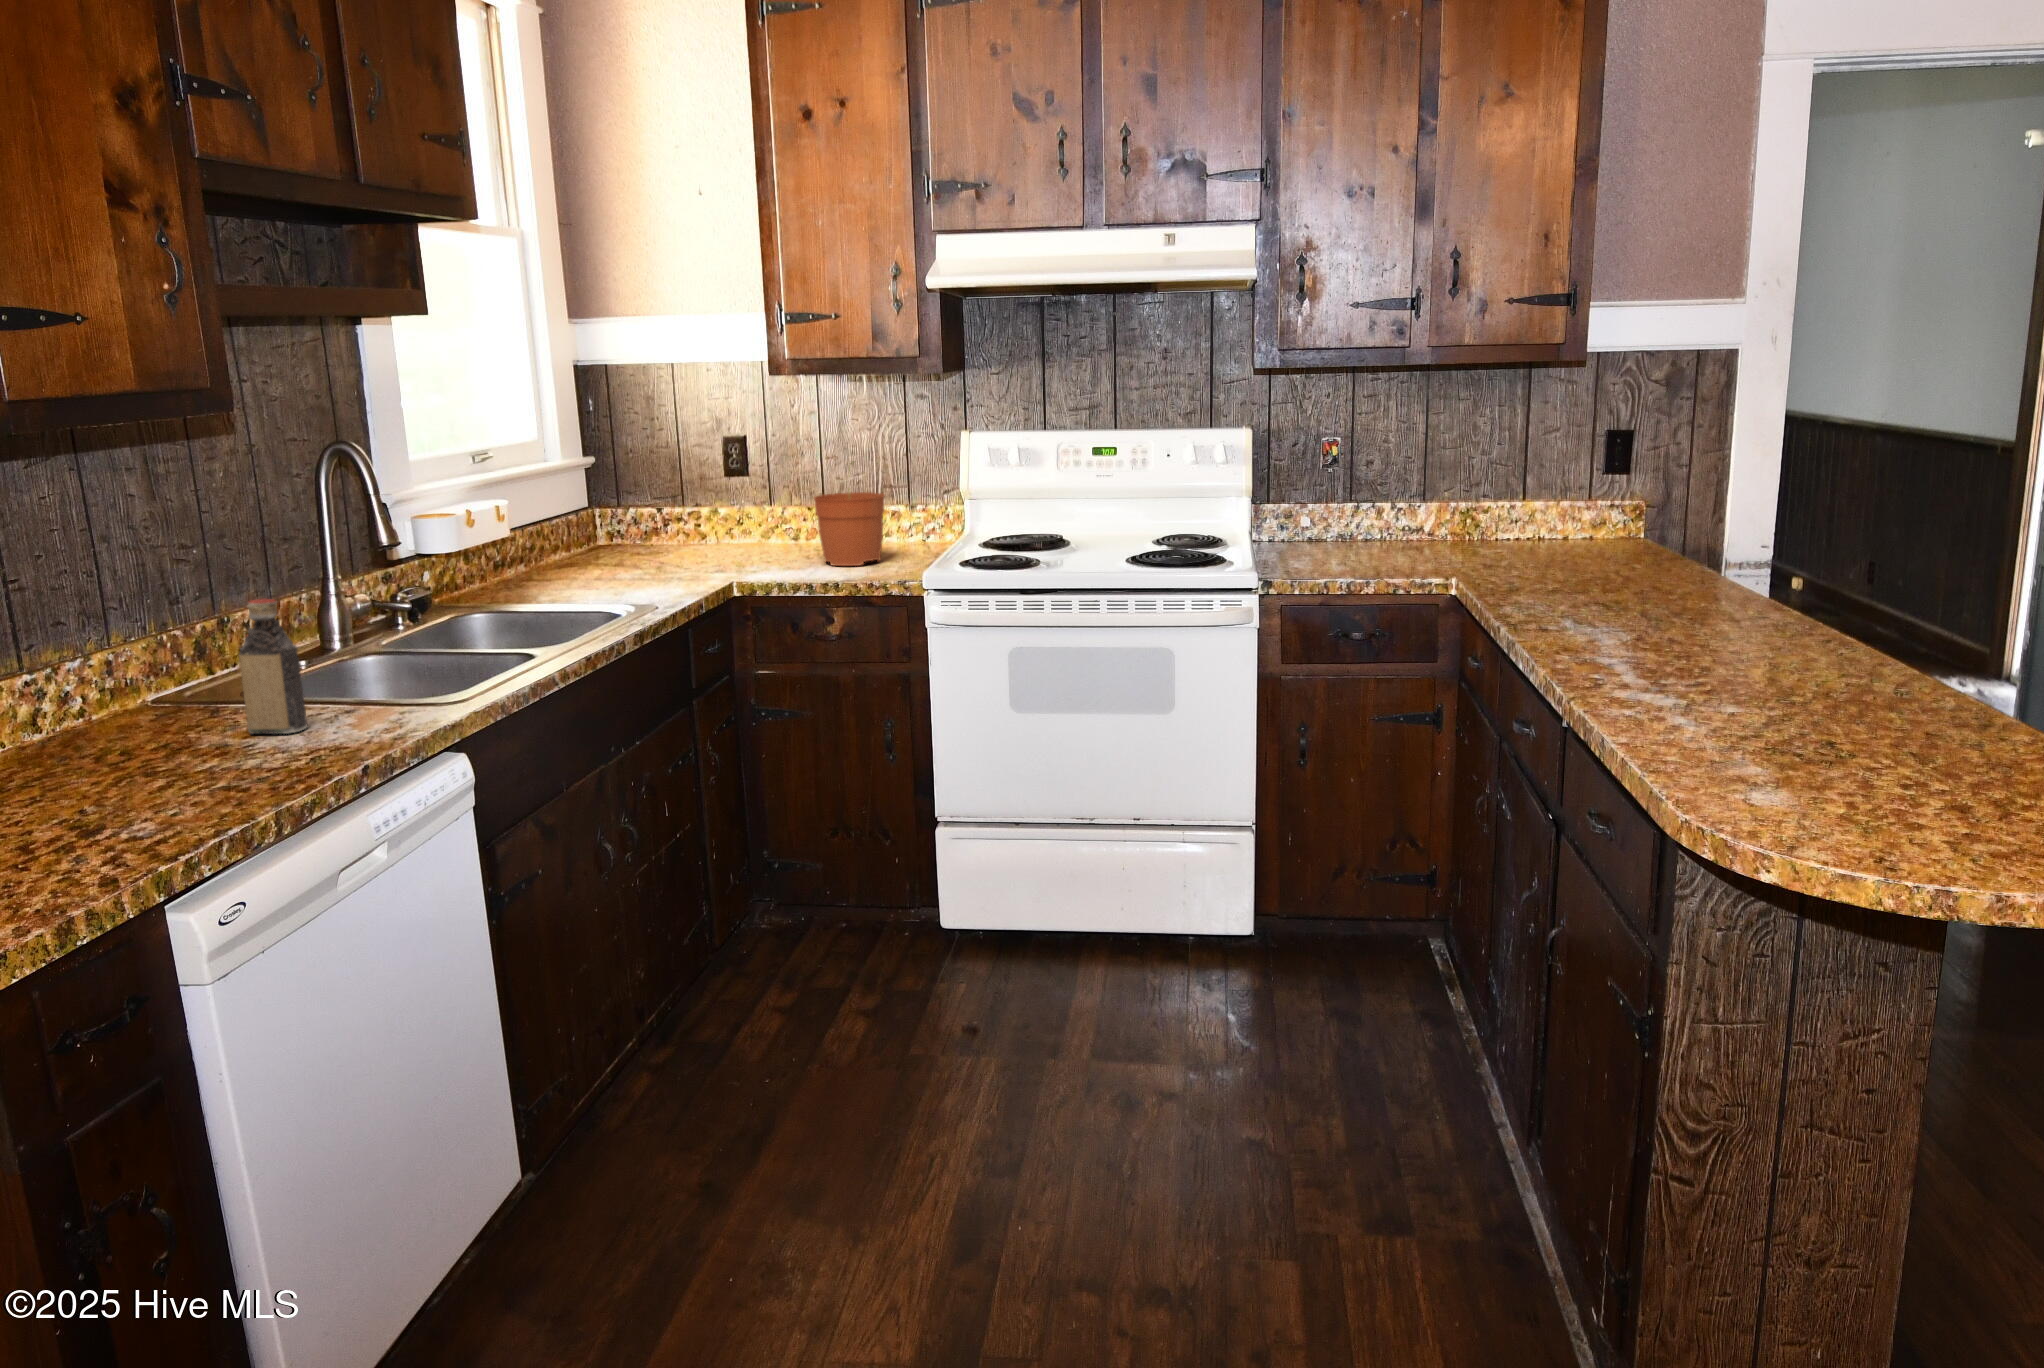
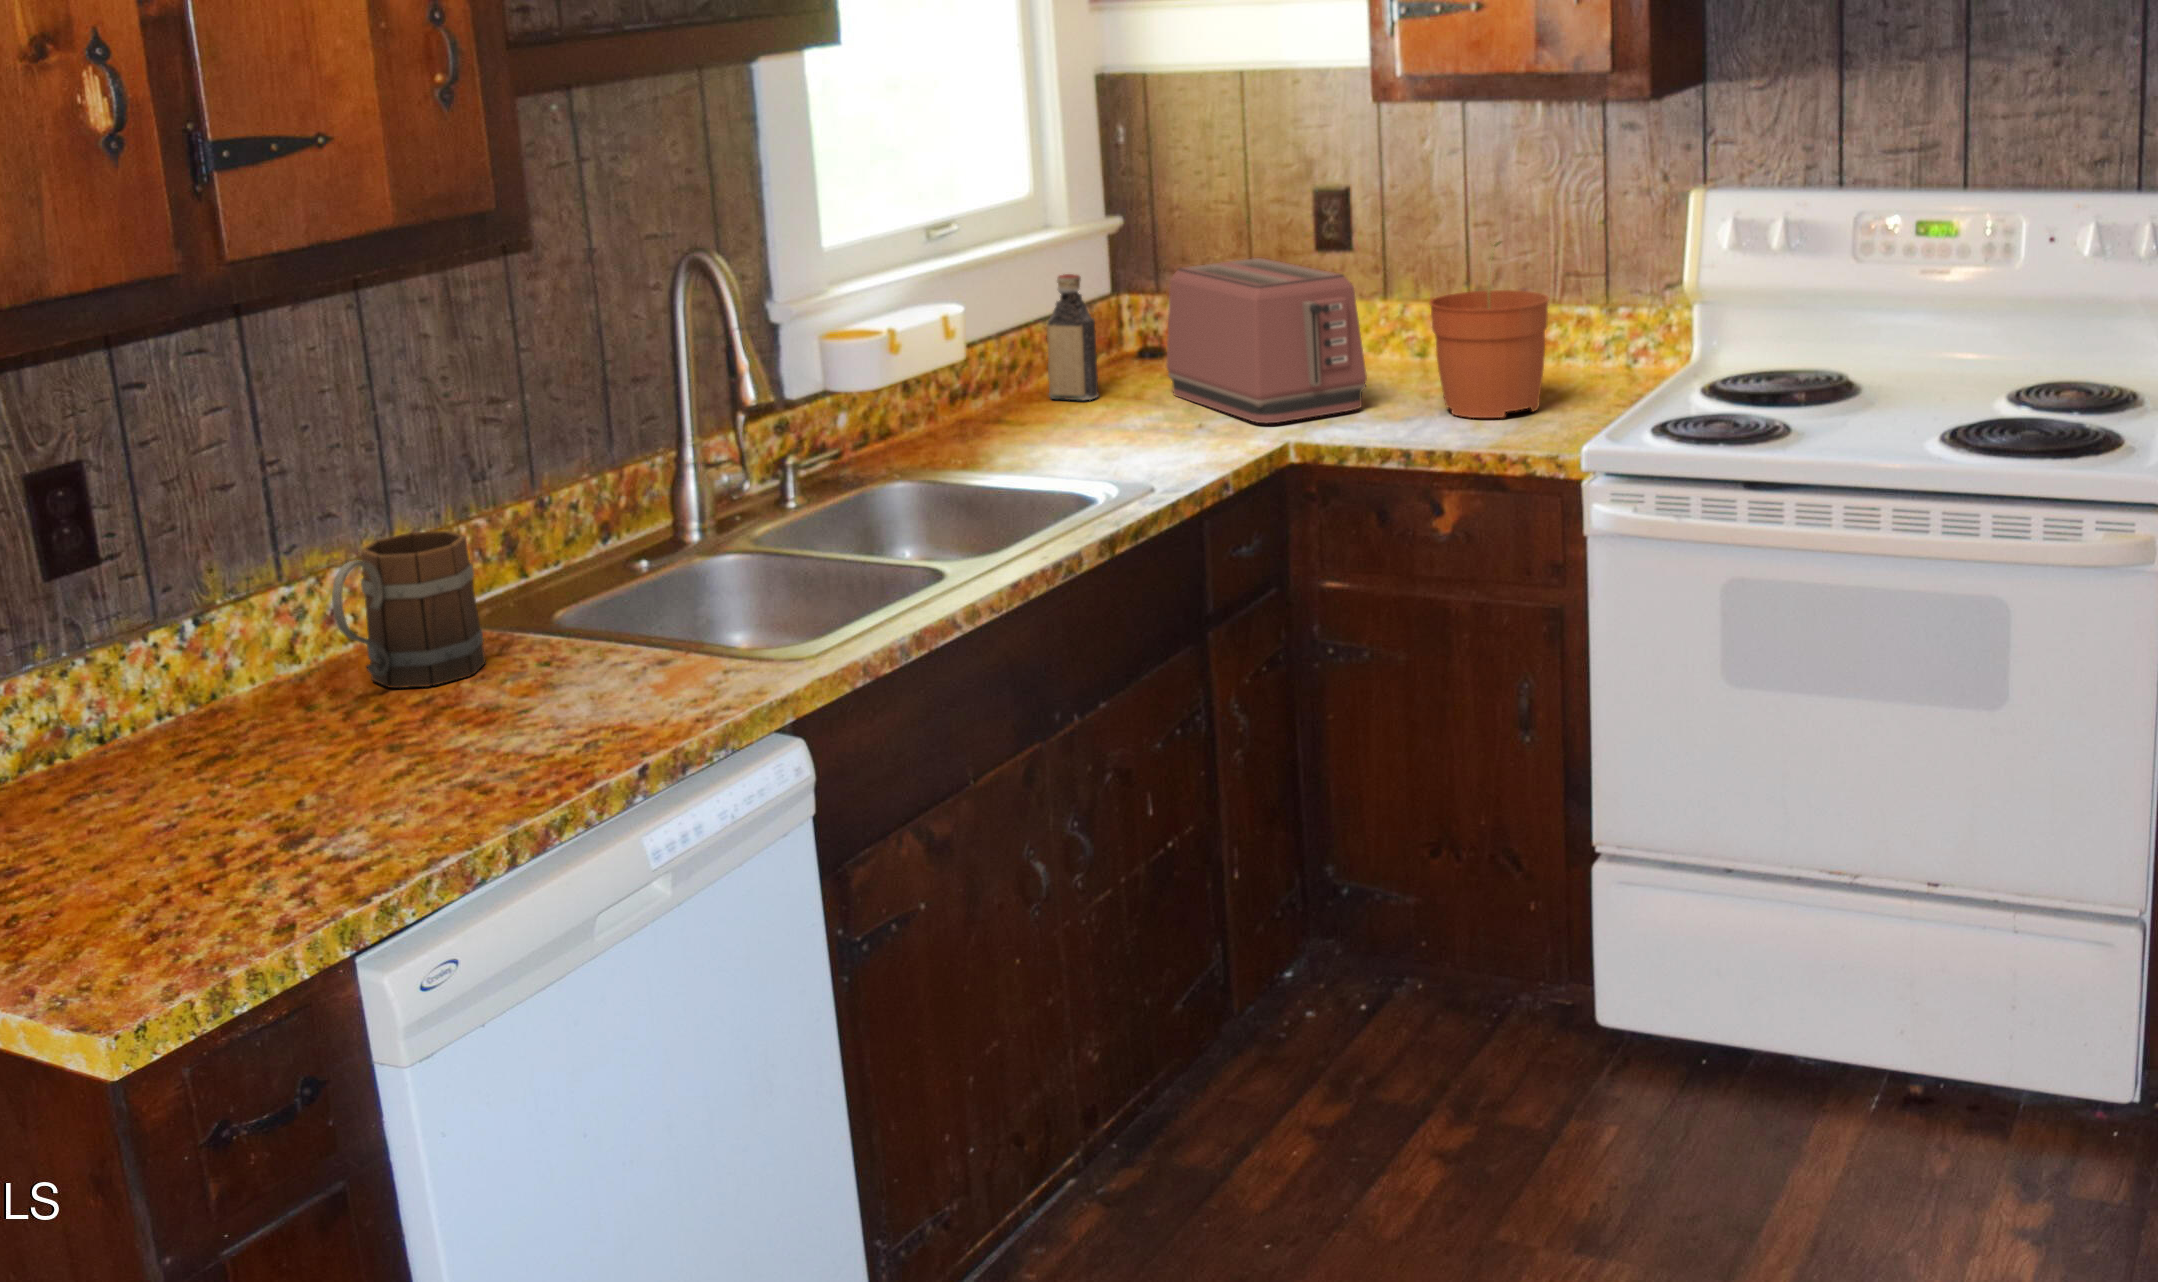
toaster: none [641,477,776,573] -> present [1167,258,1367,423]
bottle: present [239,599,308,734] -> present [1047,274,1098,400]
mug: none [77,628,204,742] -> present [332,531,486,688]

